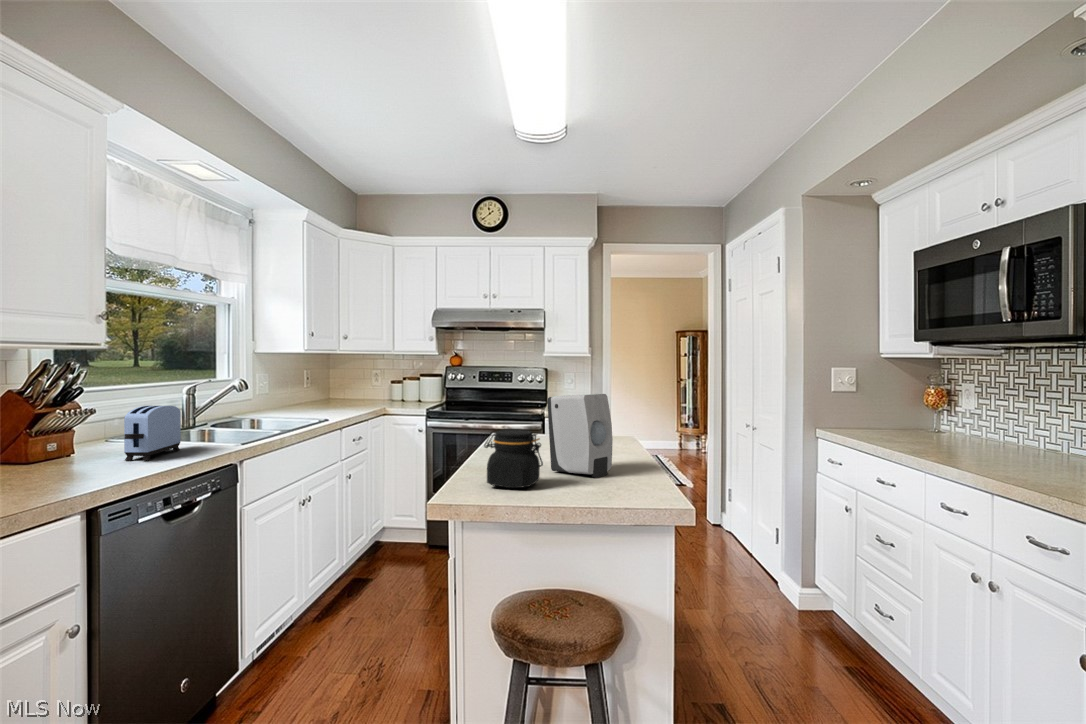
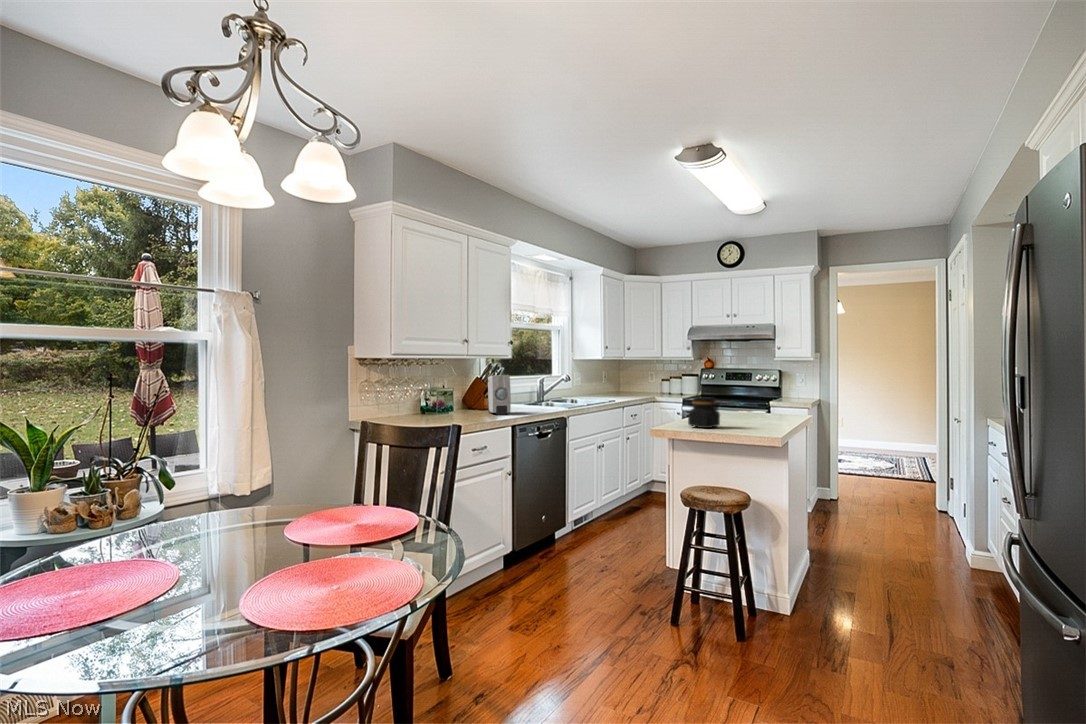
soap dispenser: present [547,394,613,478] -> present [488,375,511,415]
toaster: present [124,406,181,461] -> none [517,385,540,412]

